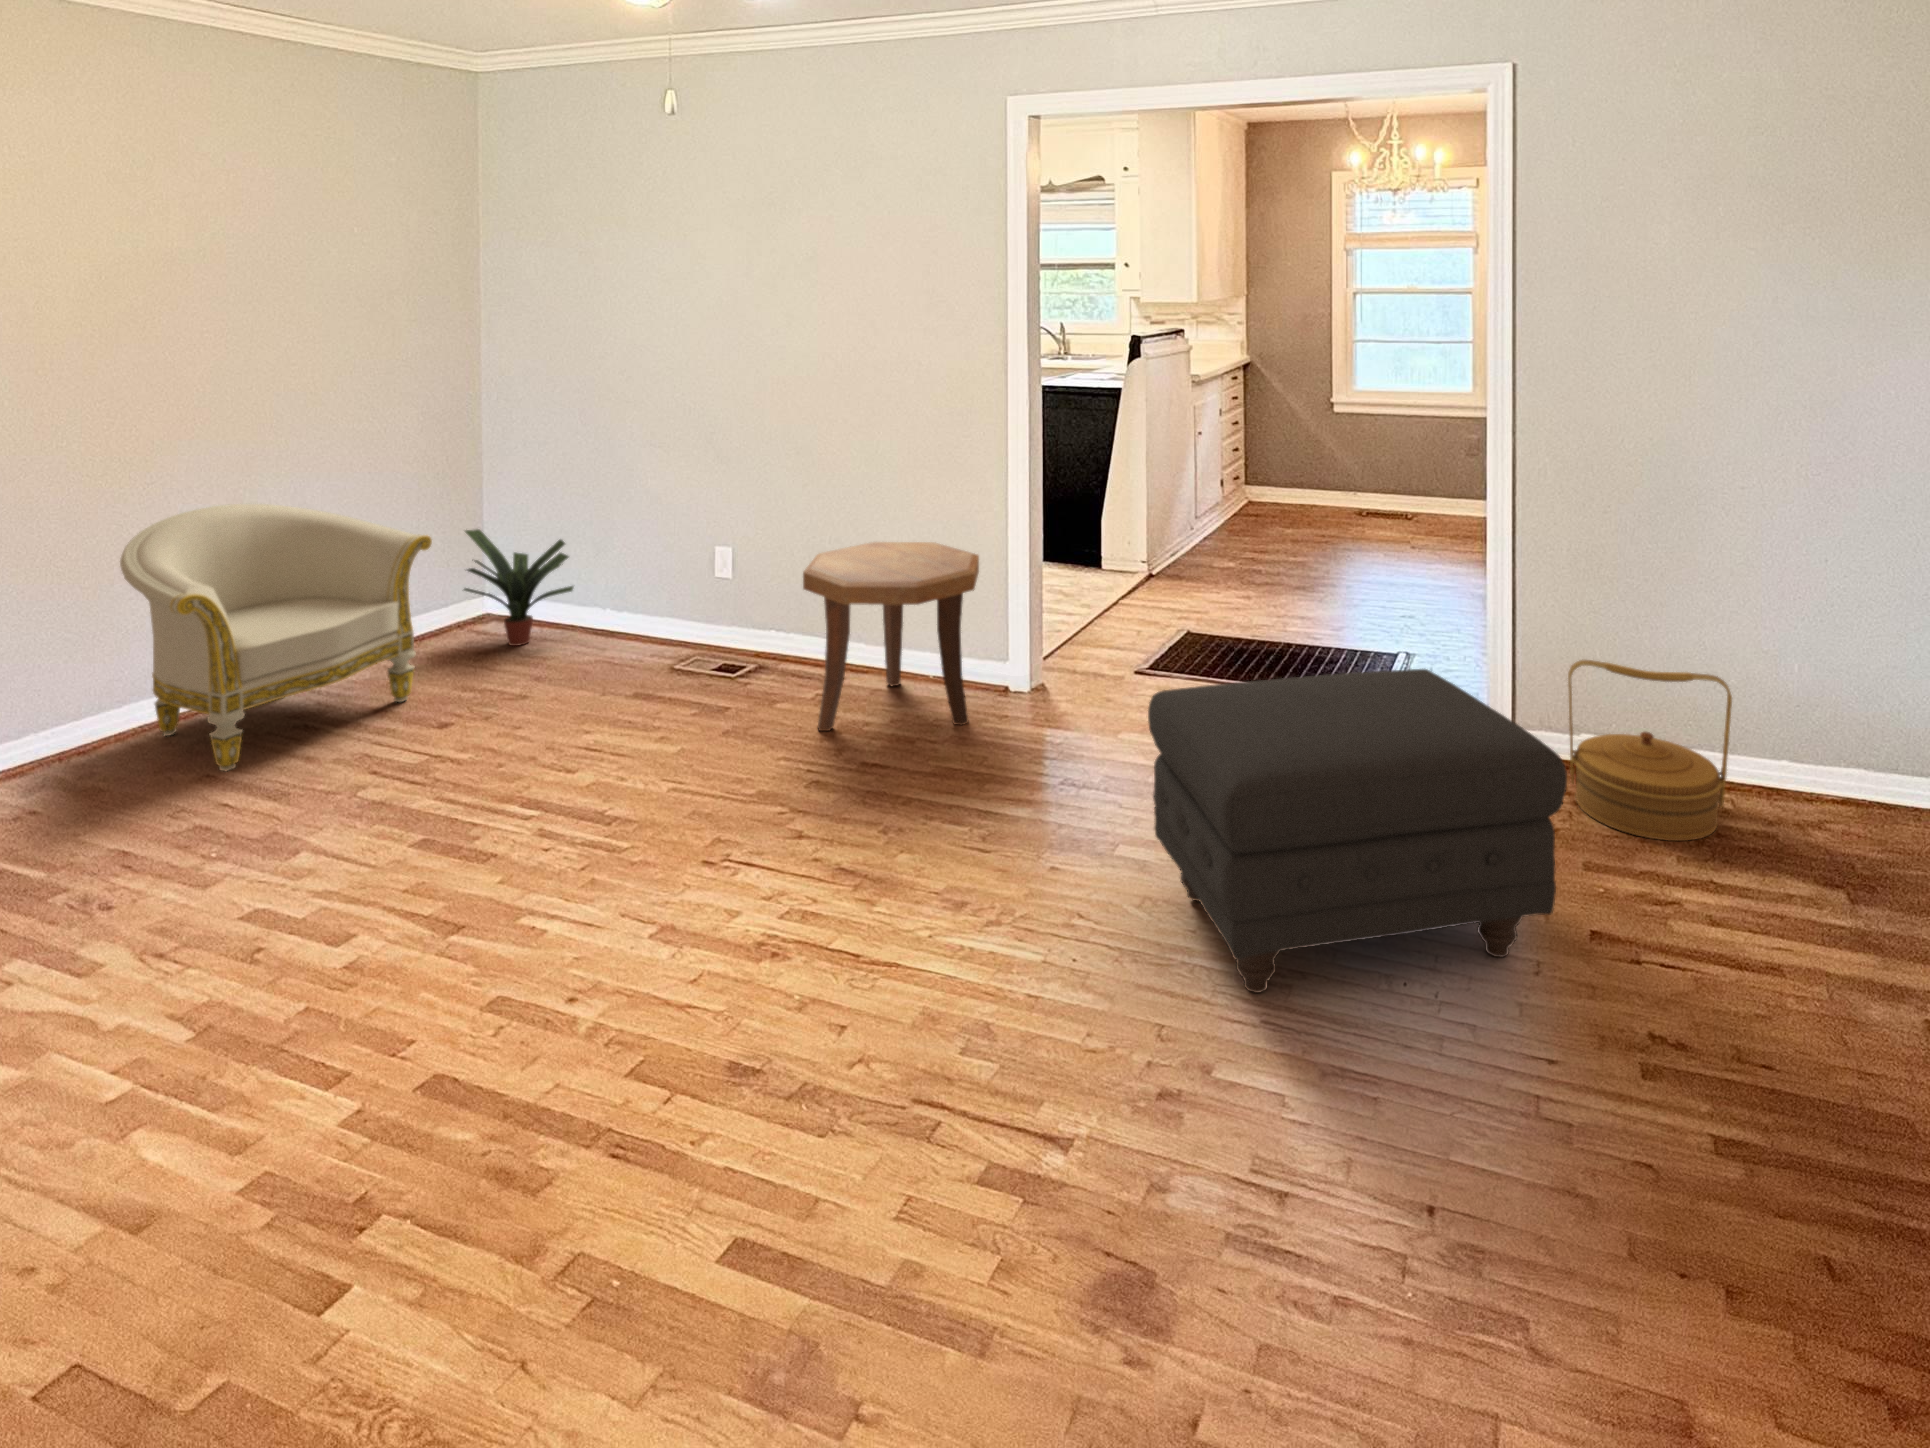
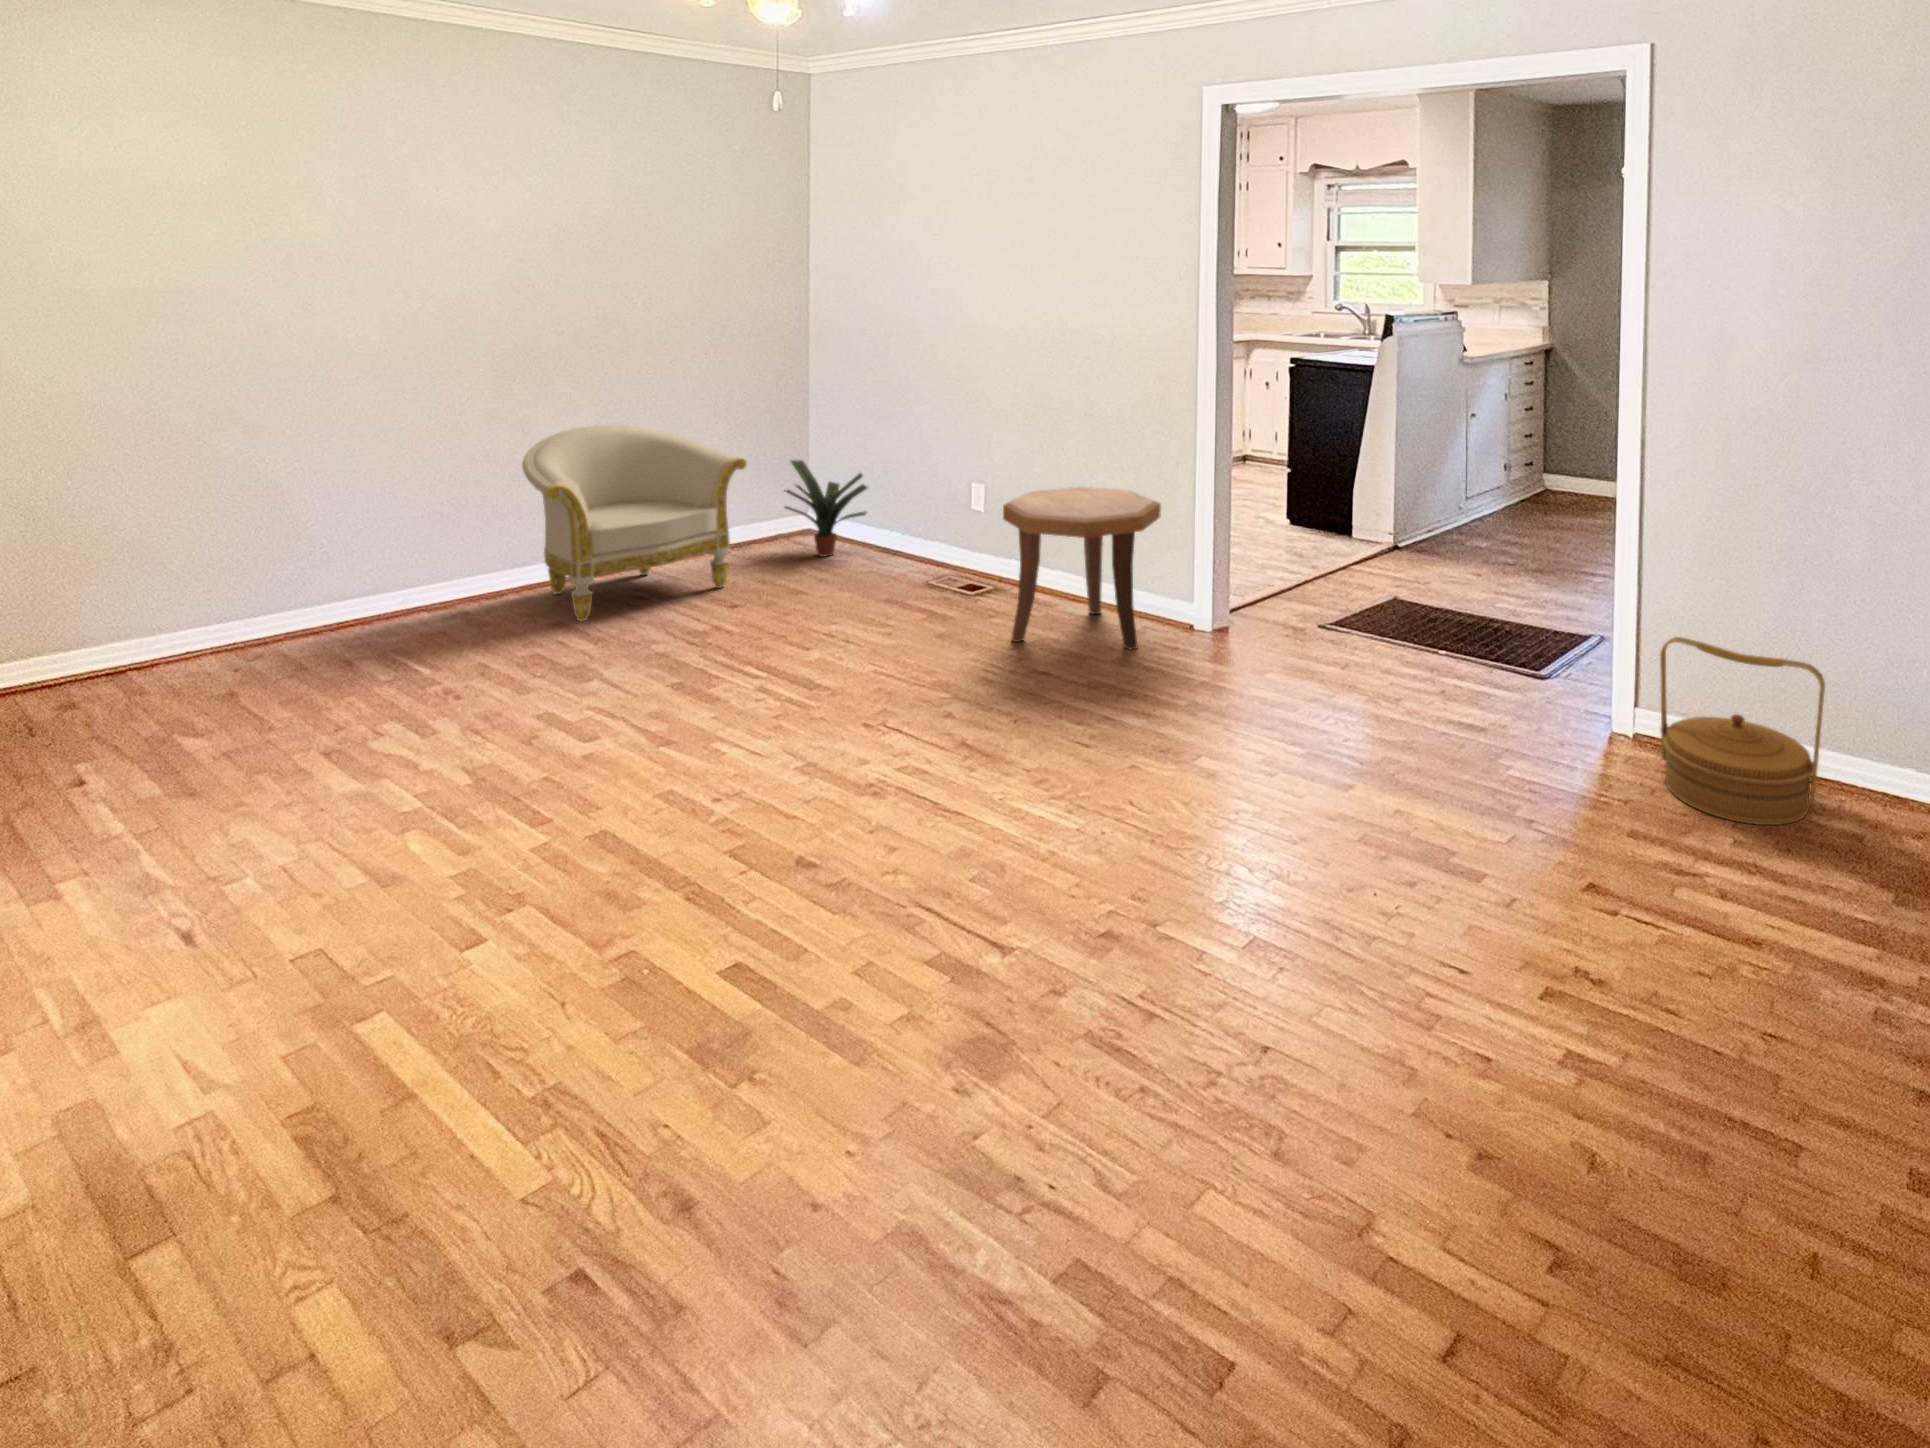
ottoman: present [1148,669,1567,993] -> none [1194,615,1540,888]

